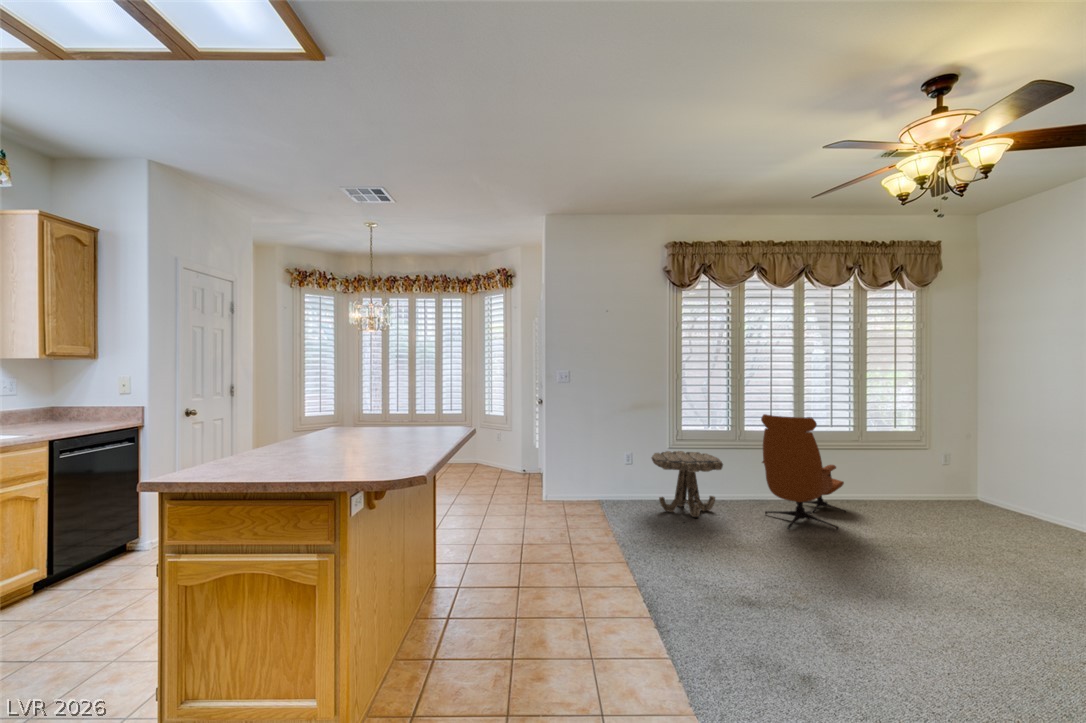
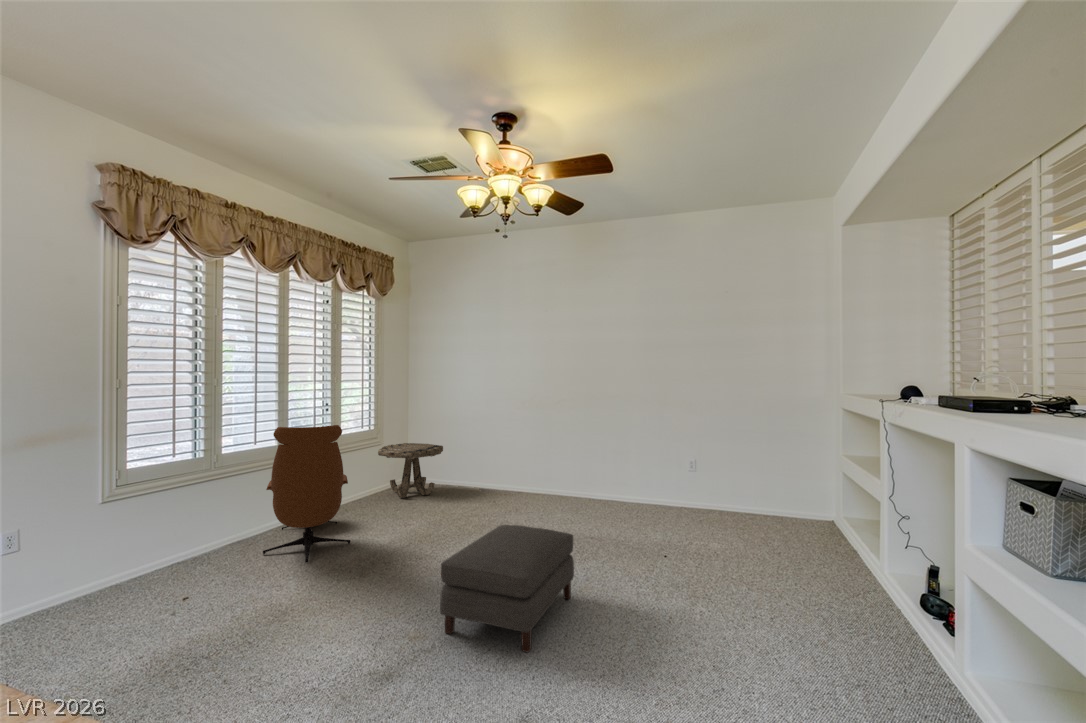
side table: present [651,451,723,517] -> present [378,443,443,498]
ottoman: none [831,550,1050,674] -> present [440,525,574,652]

